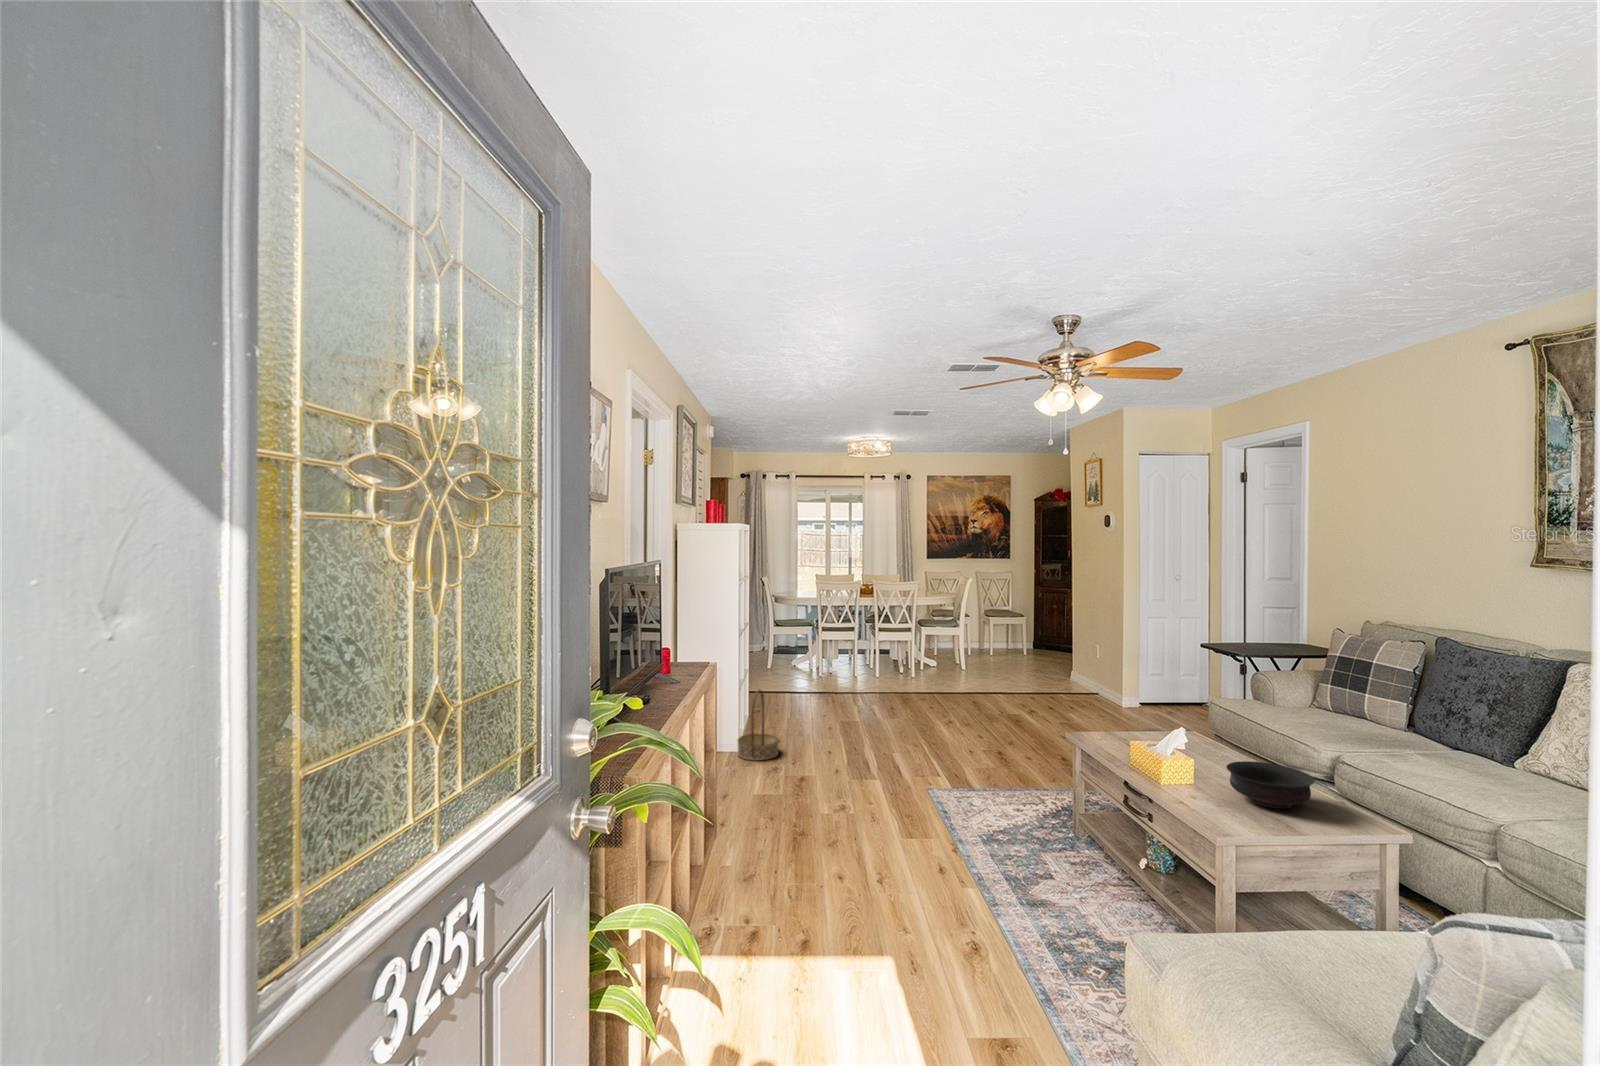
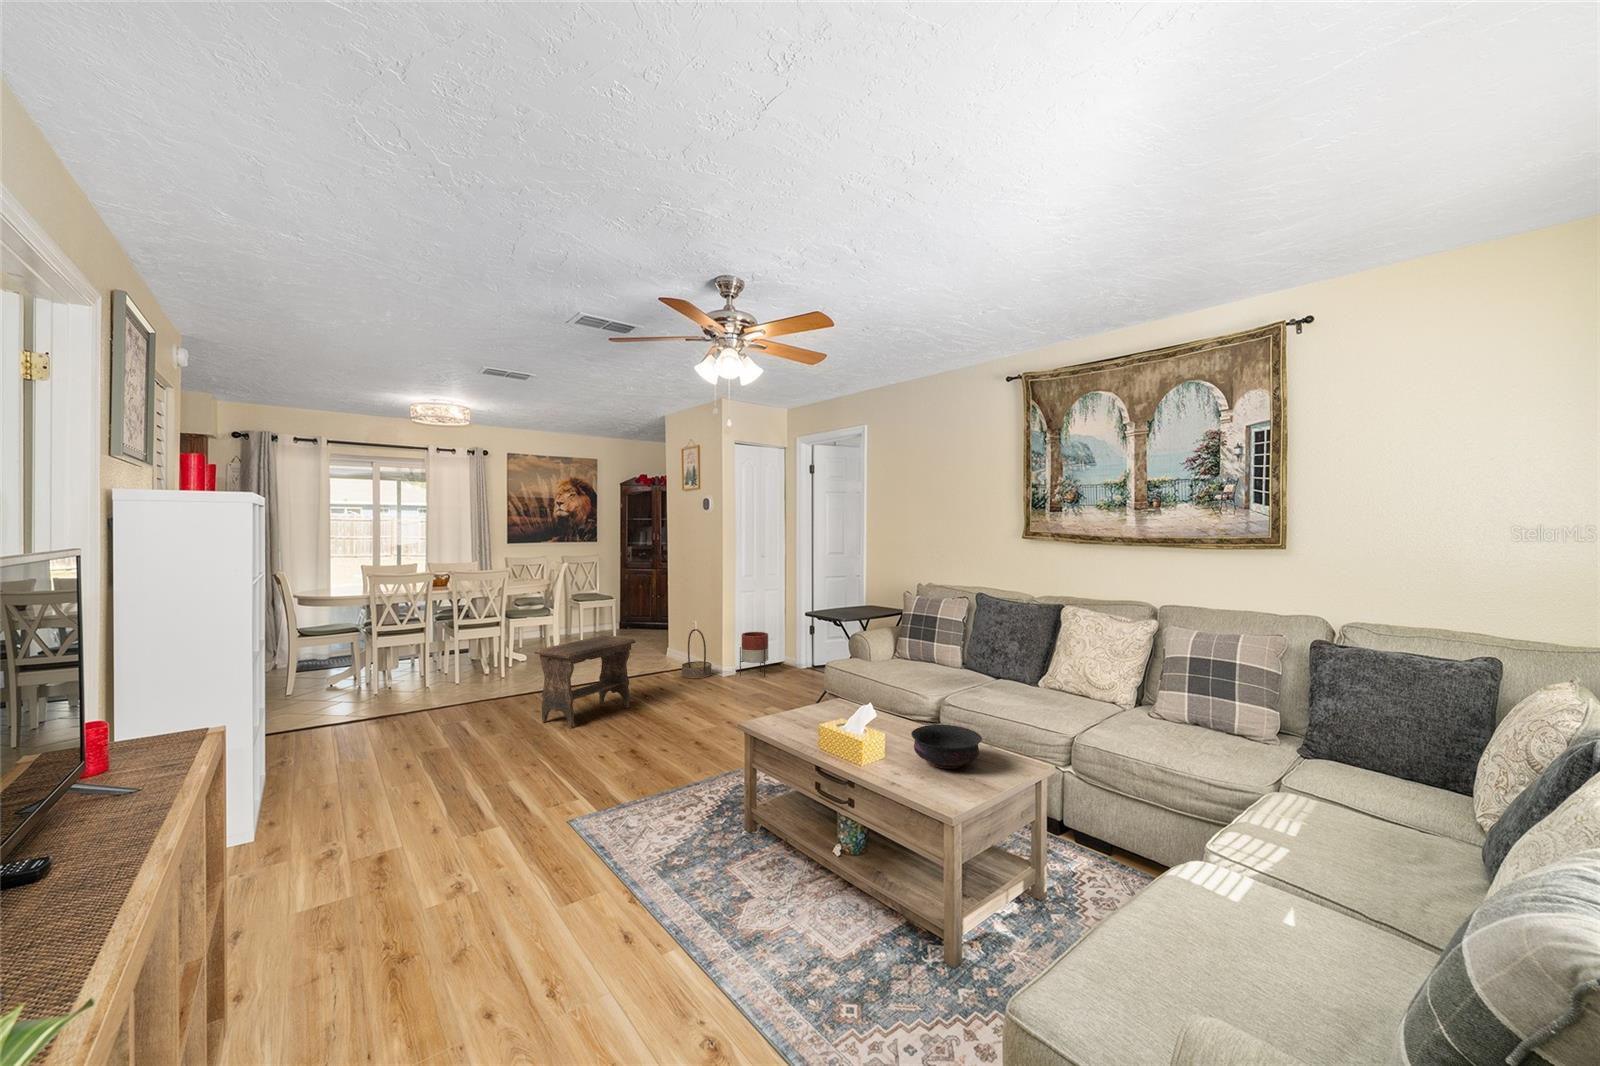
footstool: none [927,647,1019,725] -> present [535,636,636,729]
planter: none [1143,662,1179,714] -> present [740,632,768,677]
basket: present [738,690,778,761] -> present [682,629,712,679]

